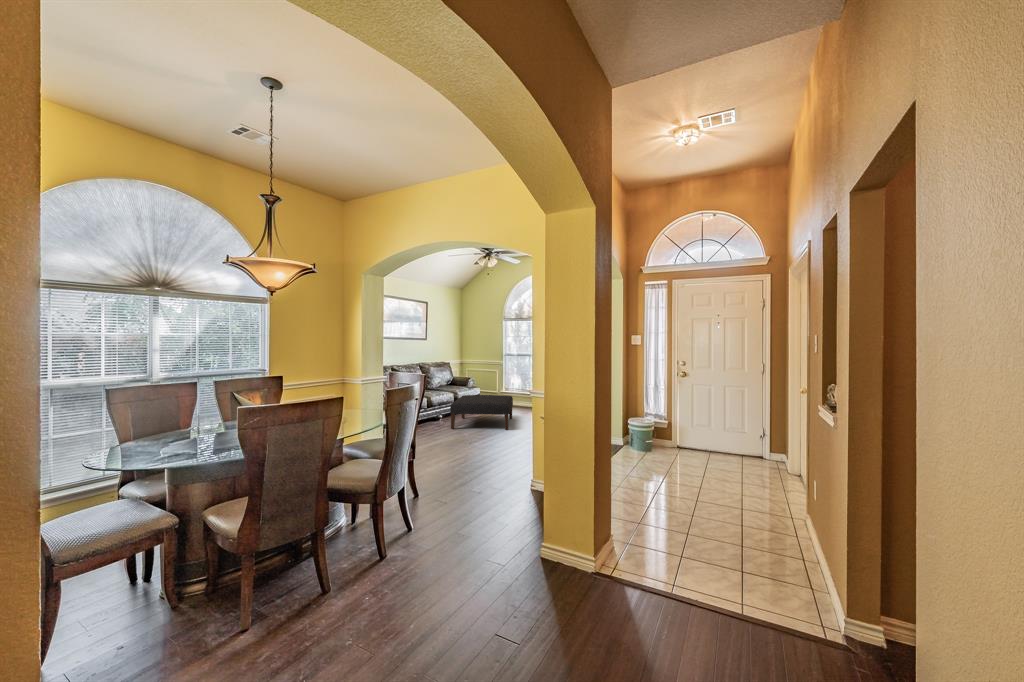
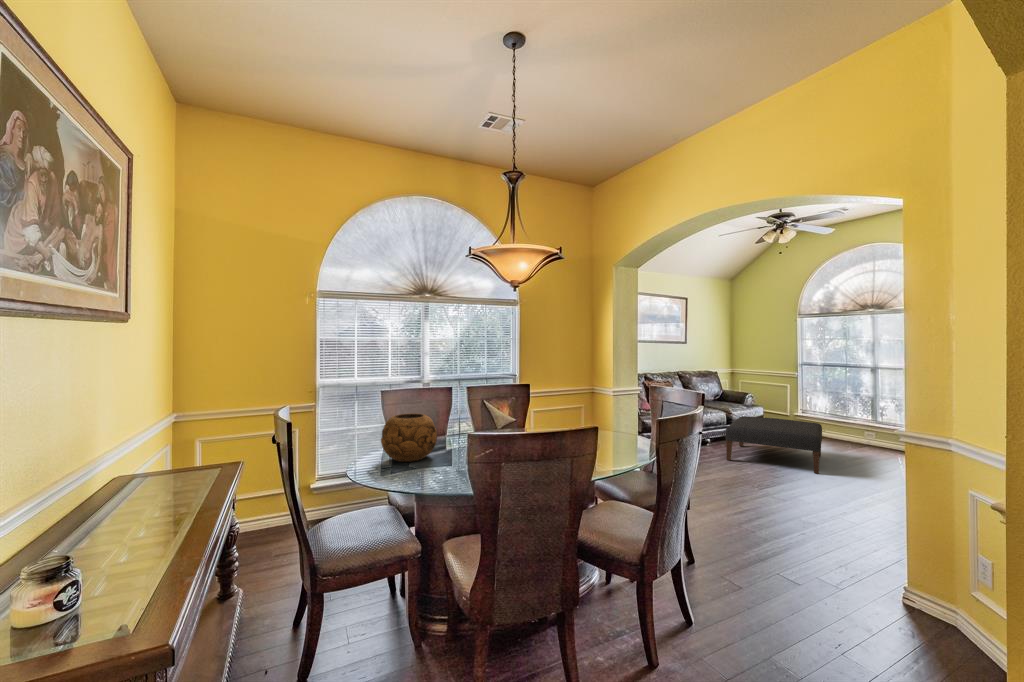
decorative bowl: none [124,407,191,452] -> present [381,413,437,462]

